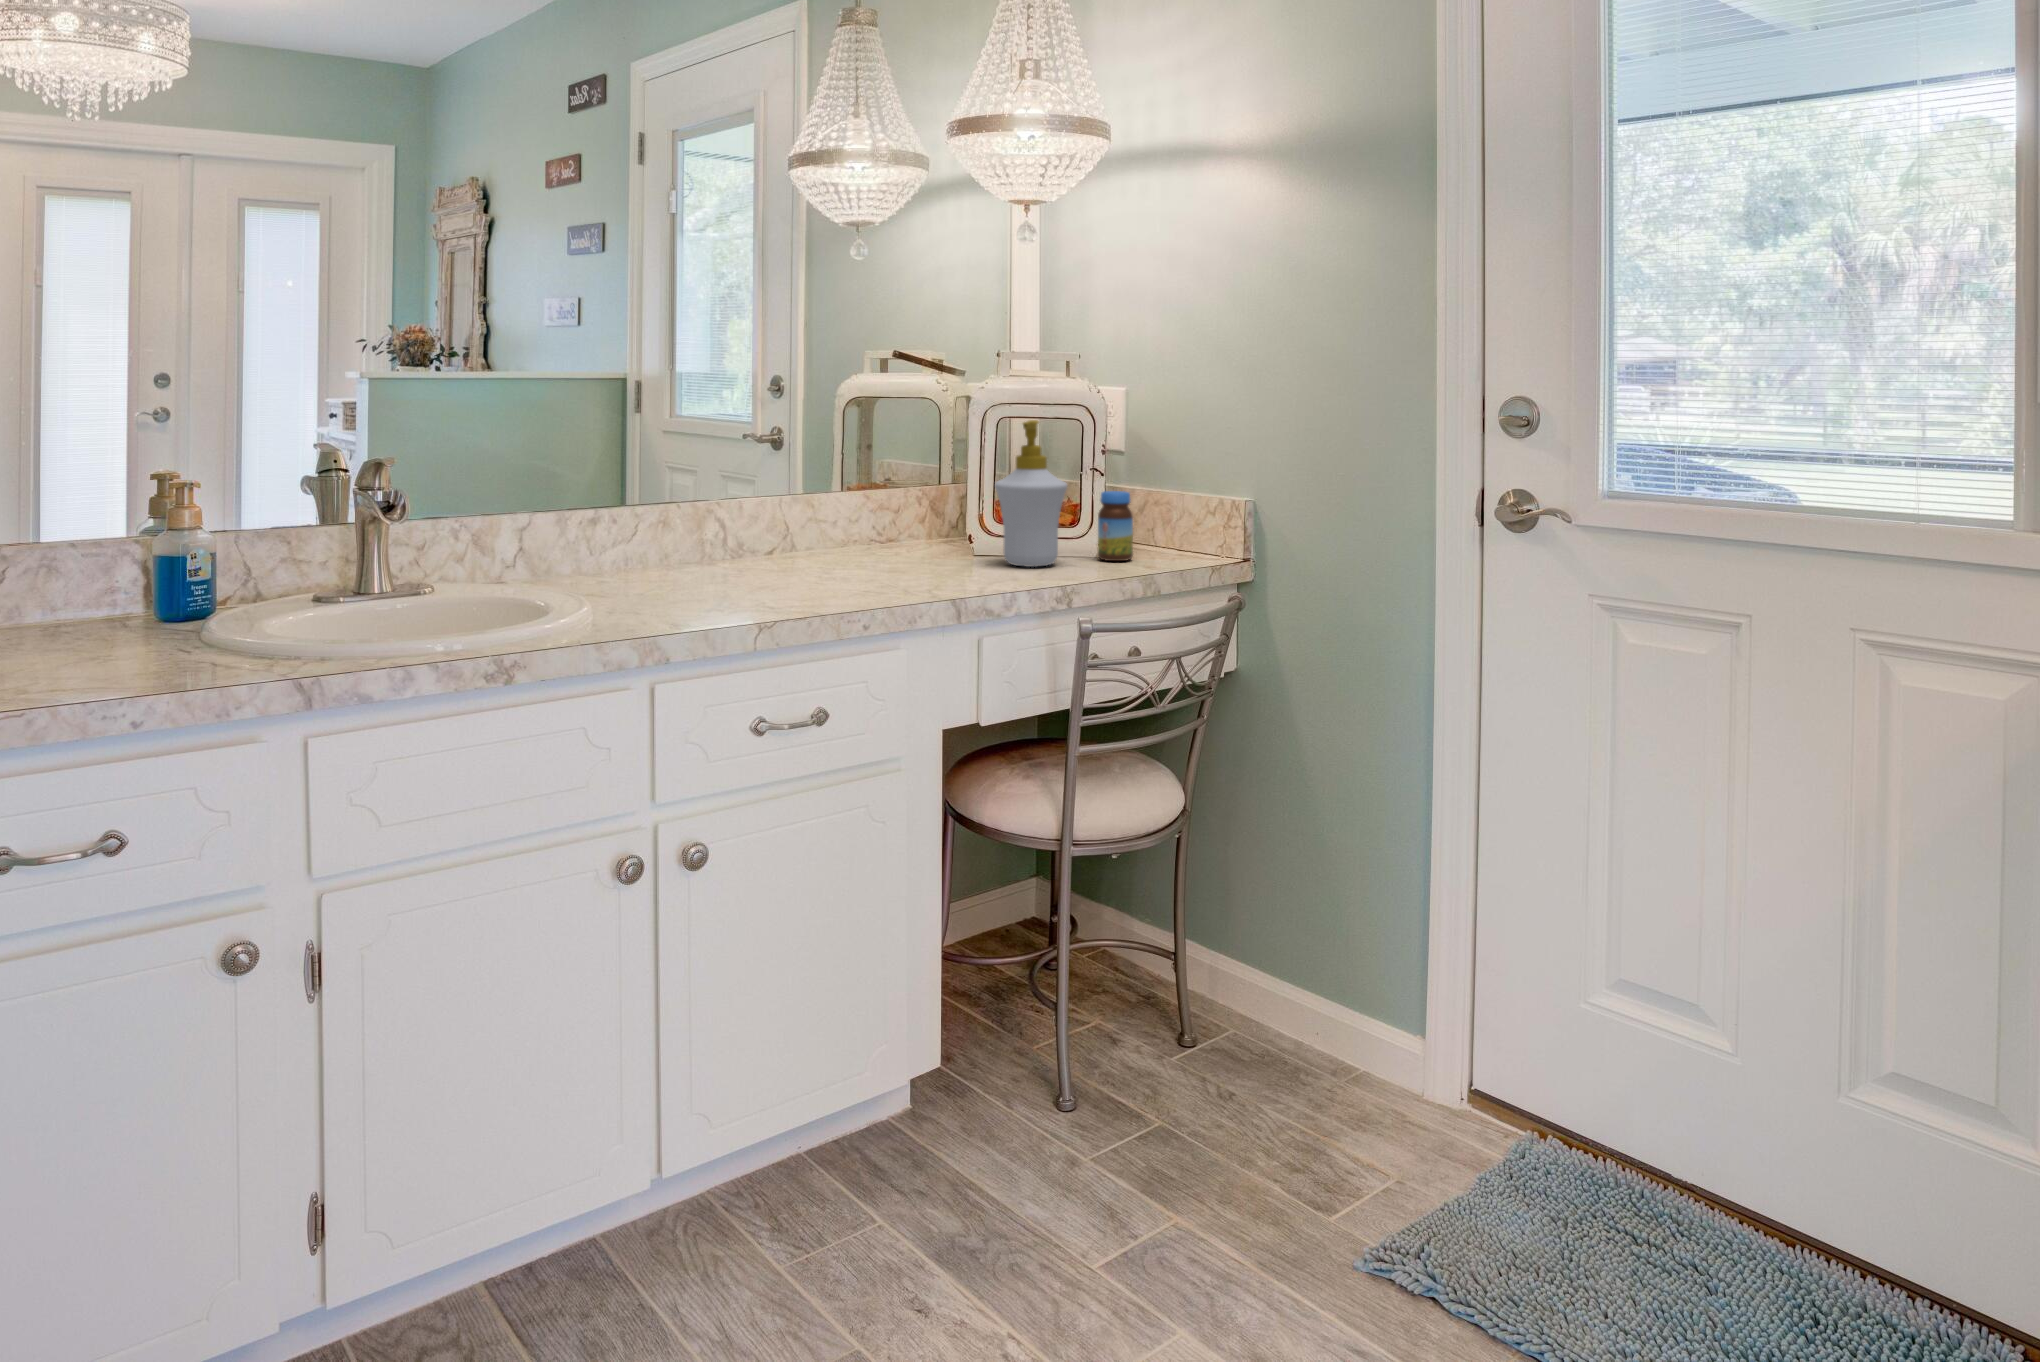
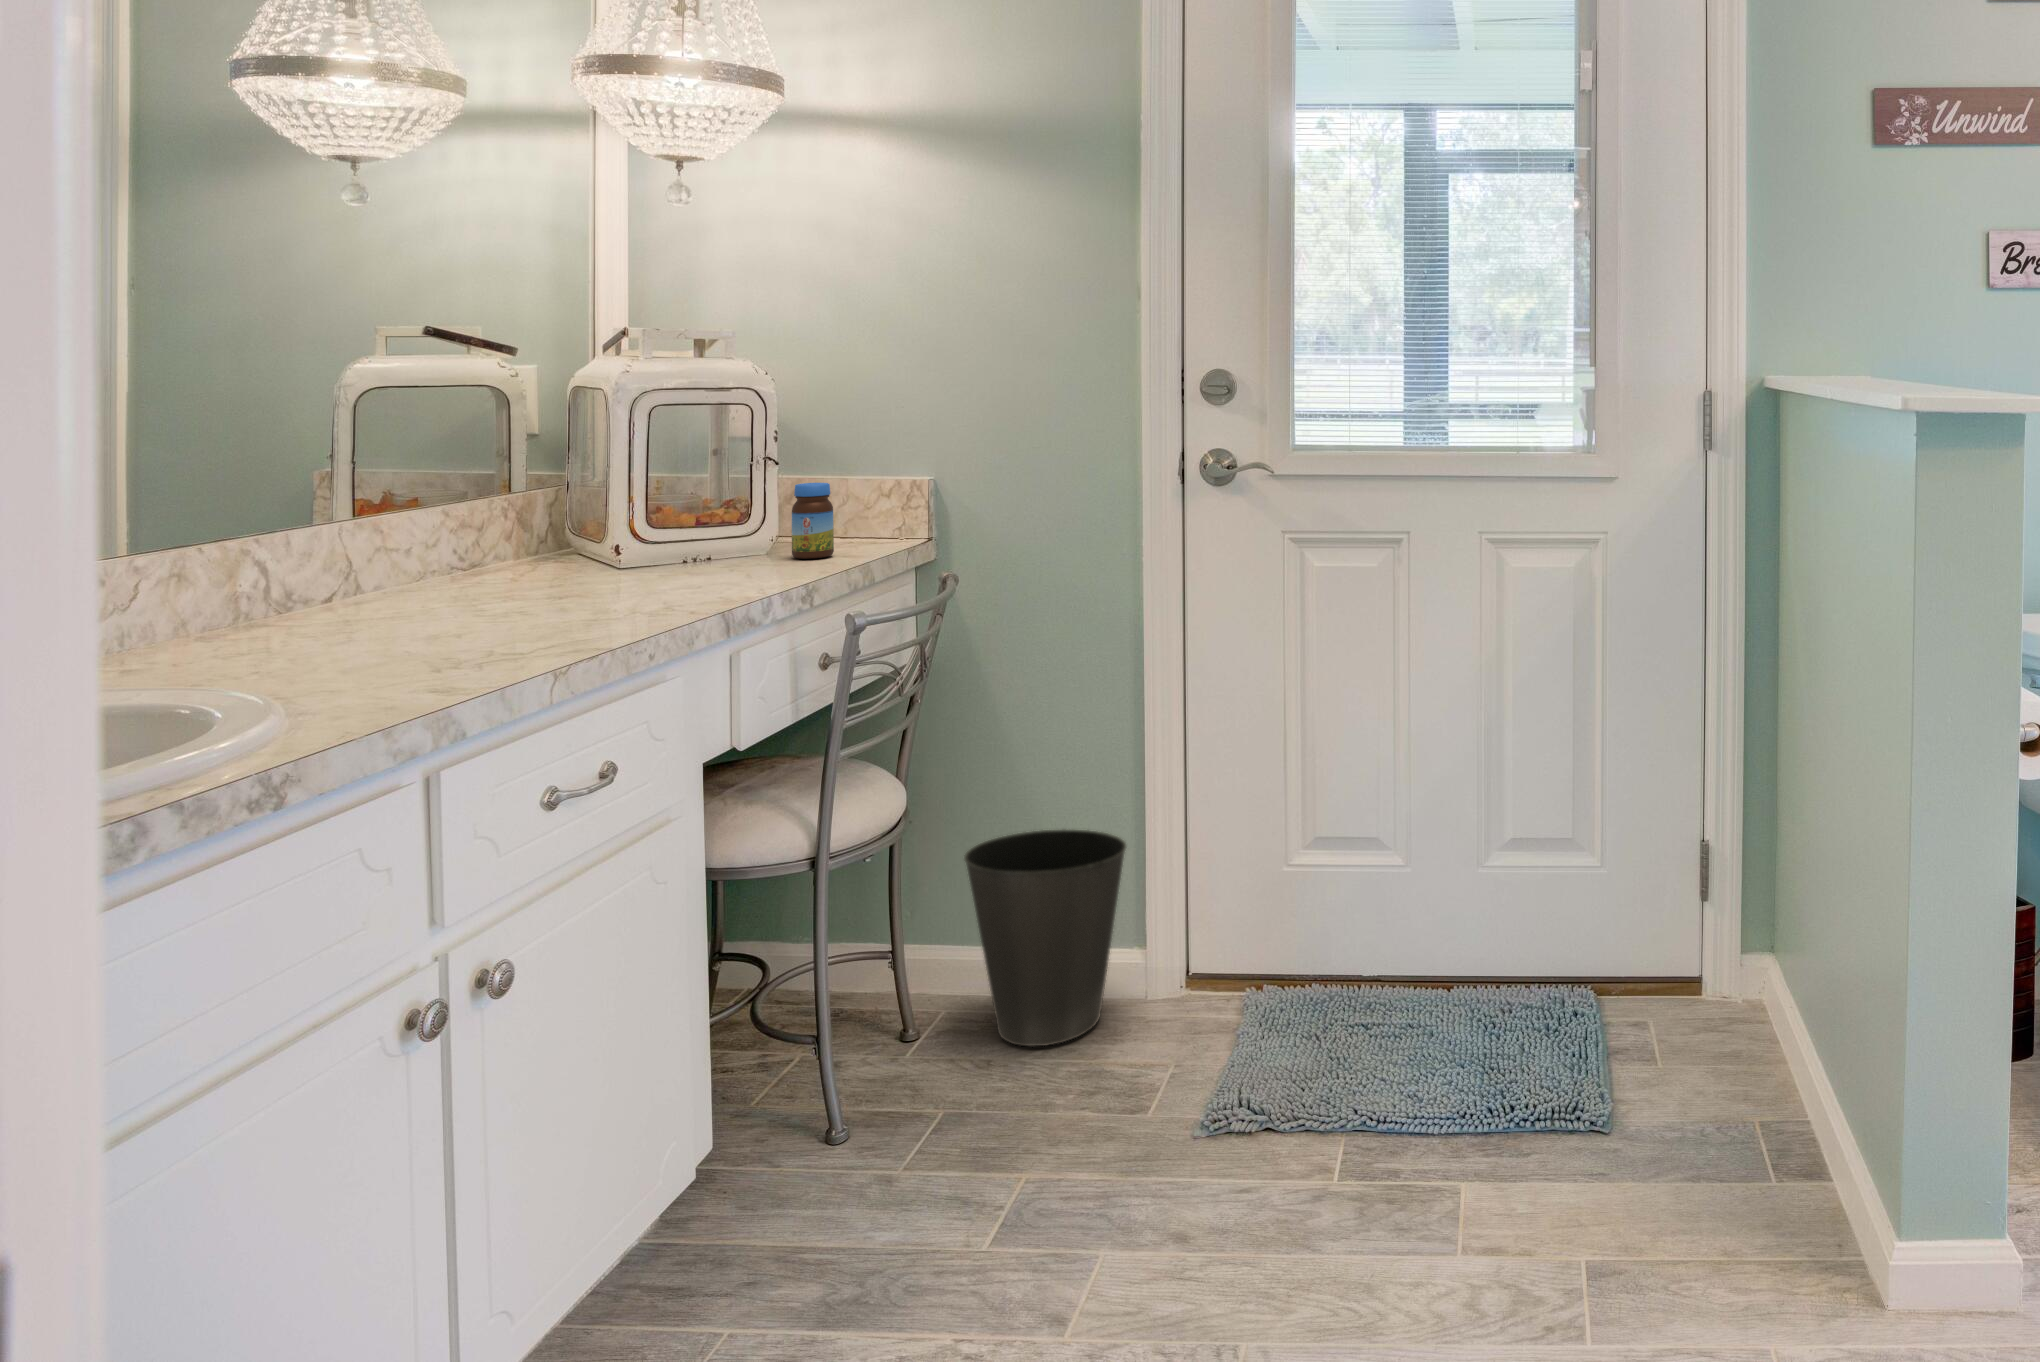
soap bottle: present [995,420,1067,567] -> none [682,410,776,576]
waste basket: none [1232,871,1389,1107] -> present [964,829,1126,1046]

